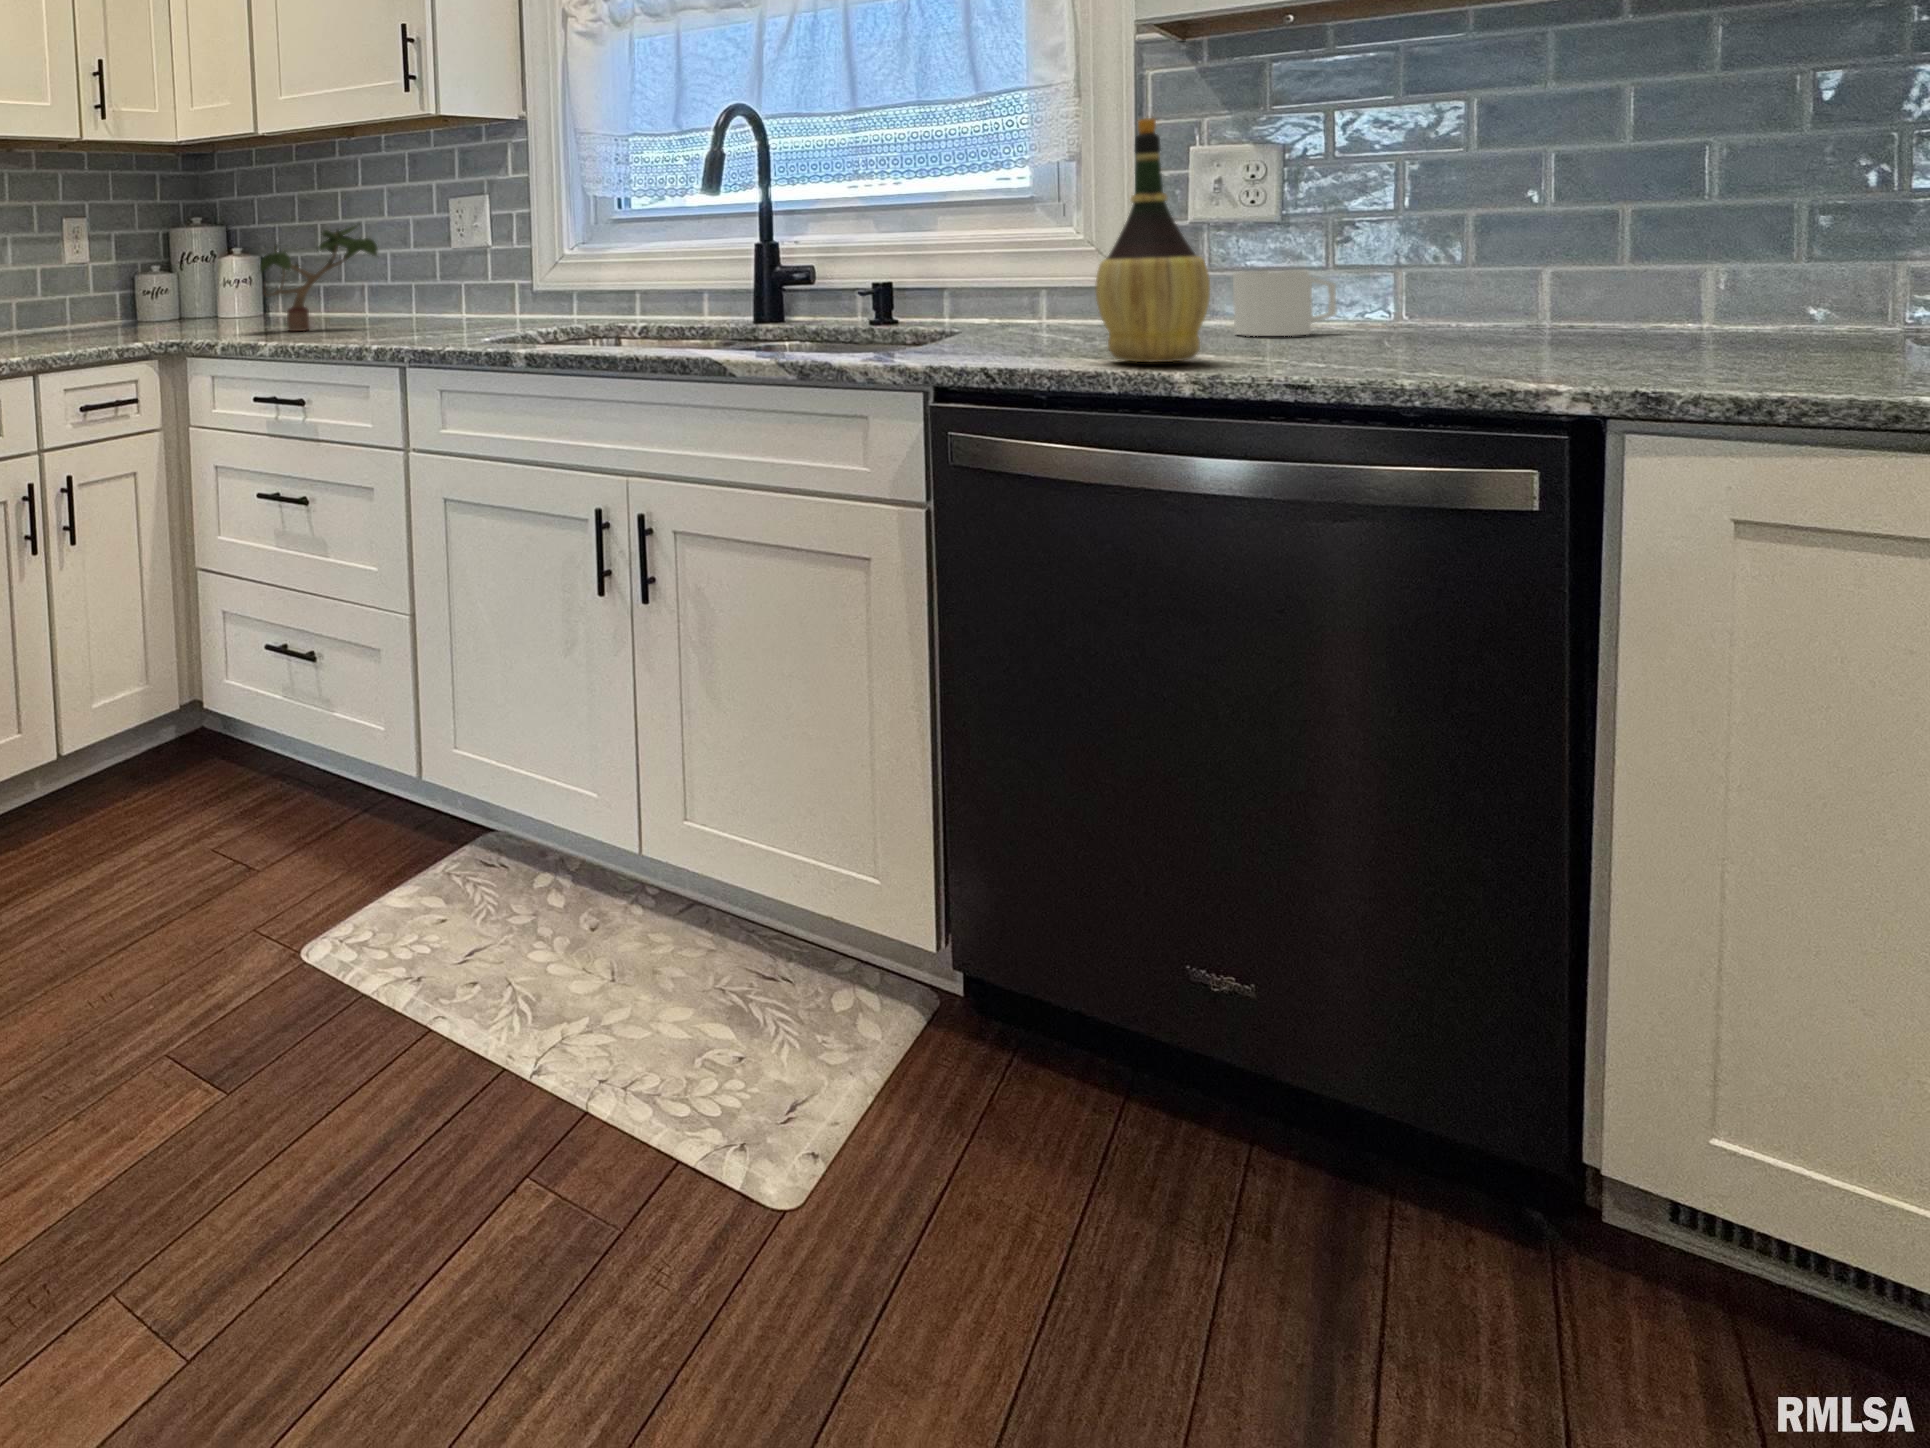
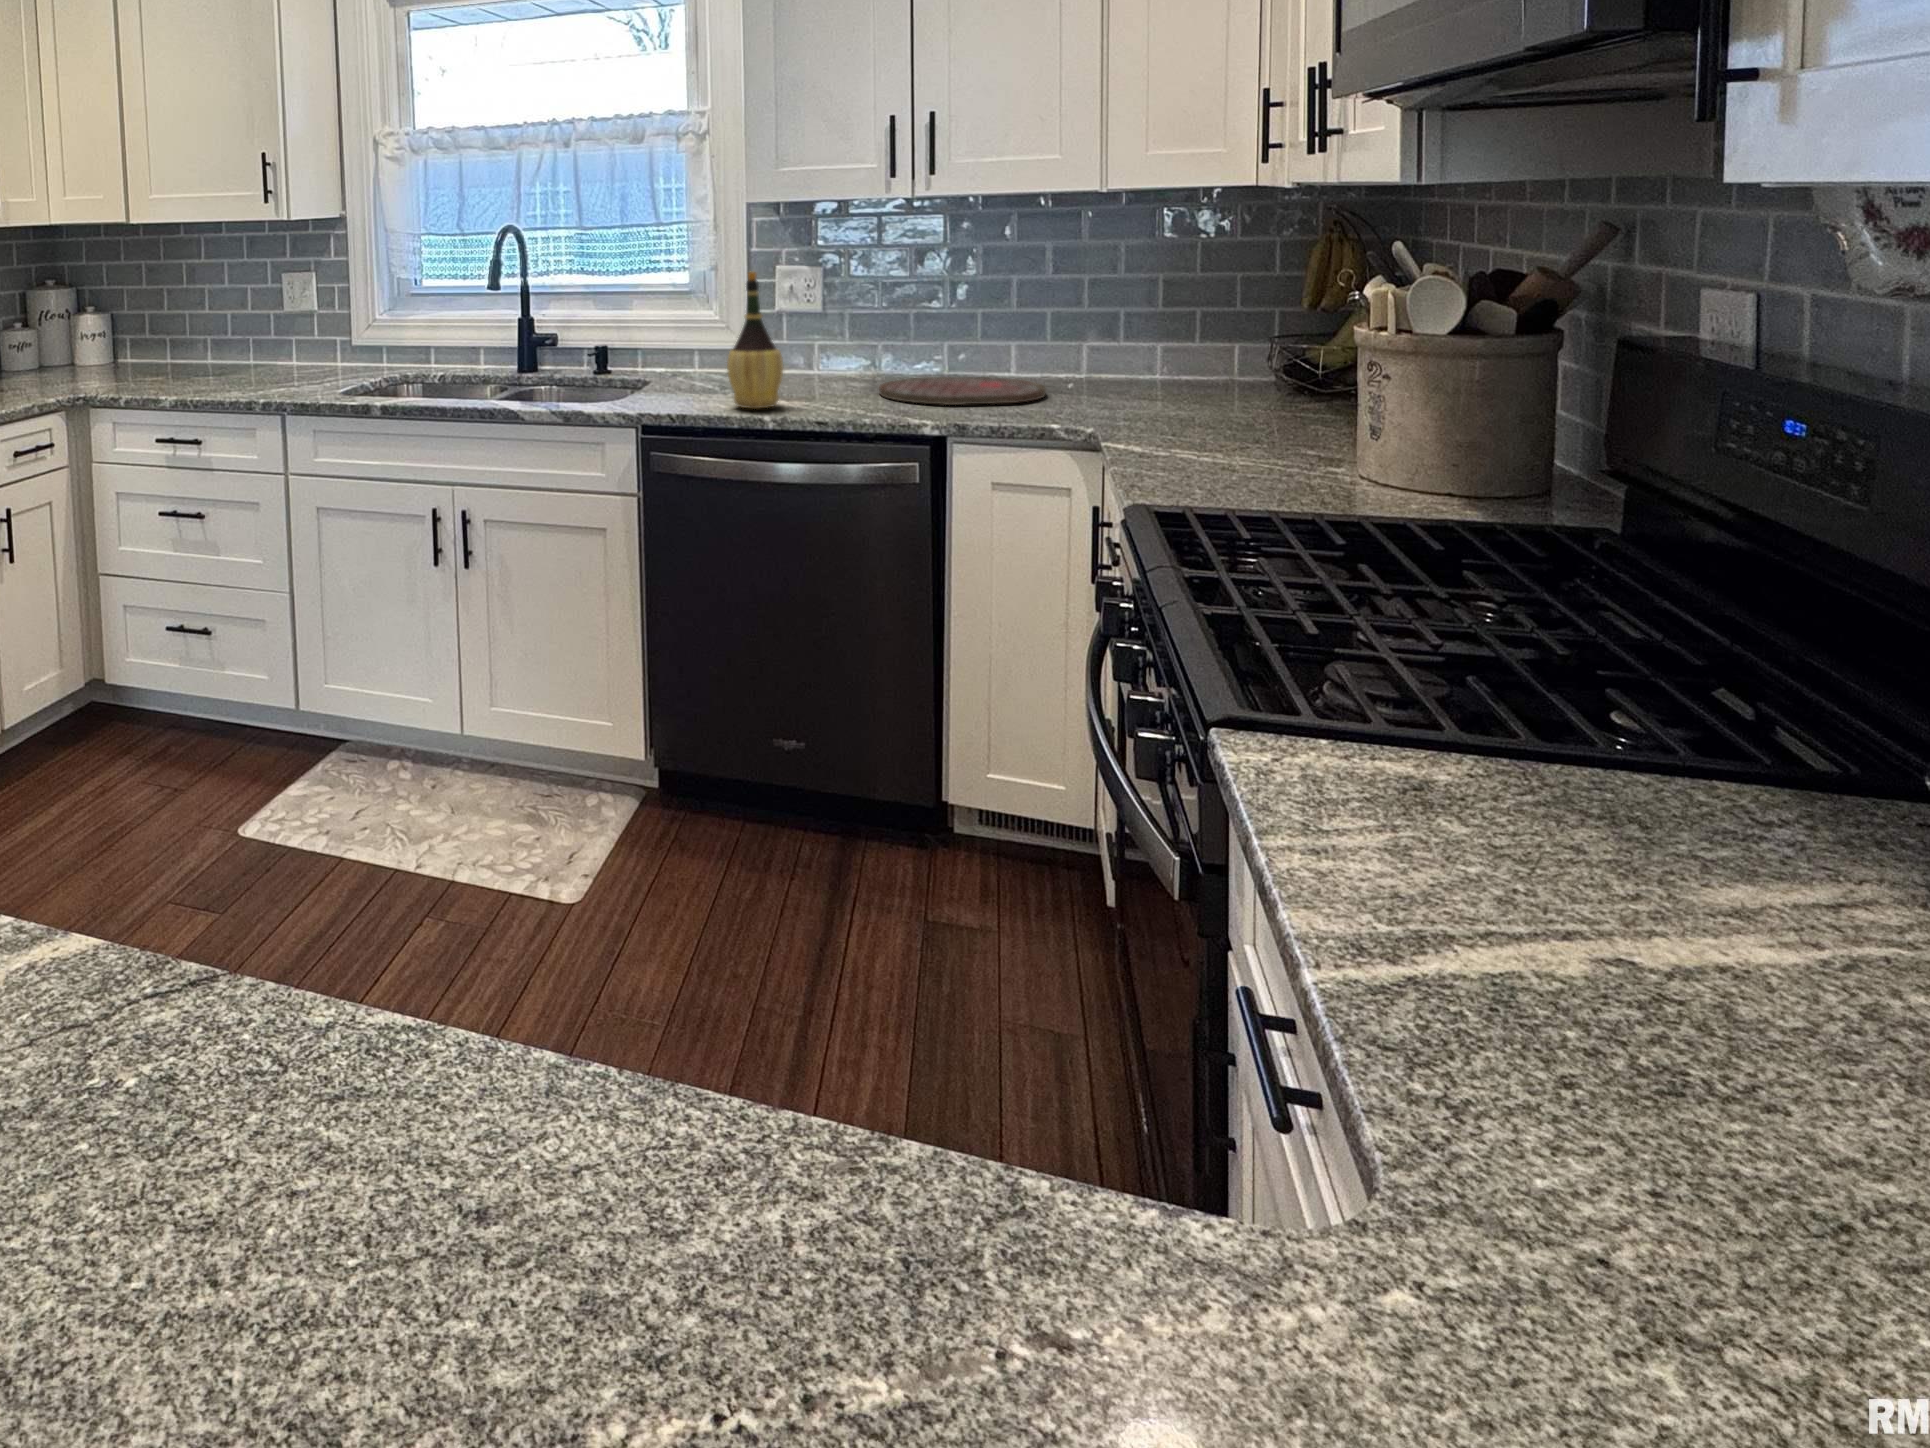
potted plant: present [260,226,377,331] -> none [123,292,248,380]
mug: present [1233,270,1336,336] -> none [796,343,847,383]
cutting board: none [1413,326,1837,362] -> present [879,377,1046,405]

